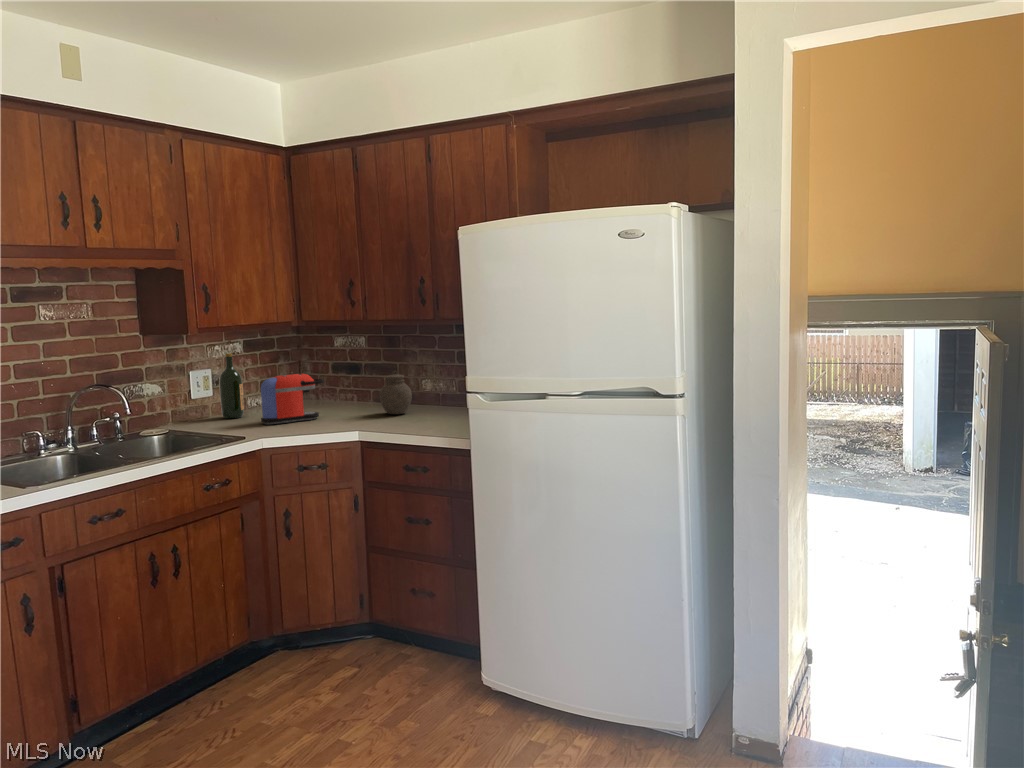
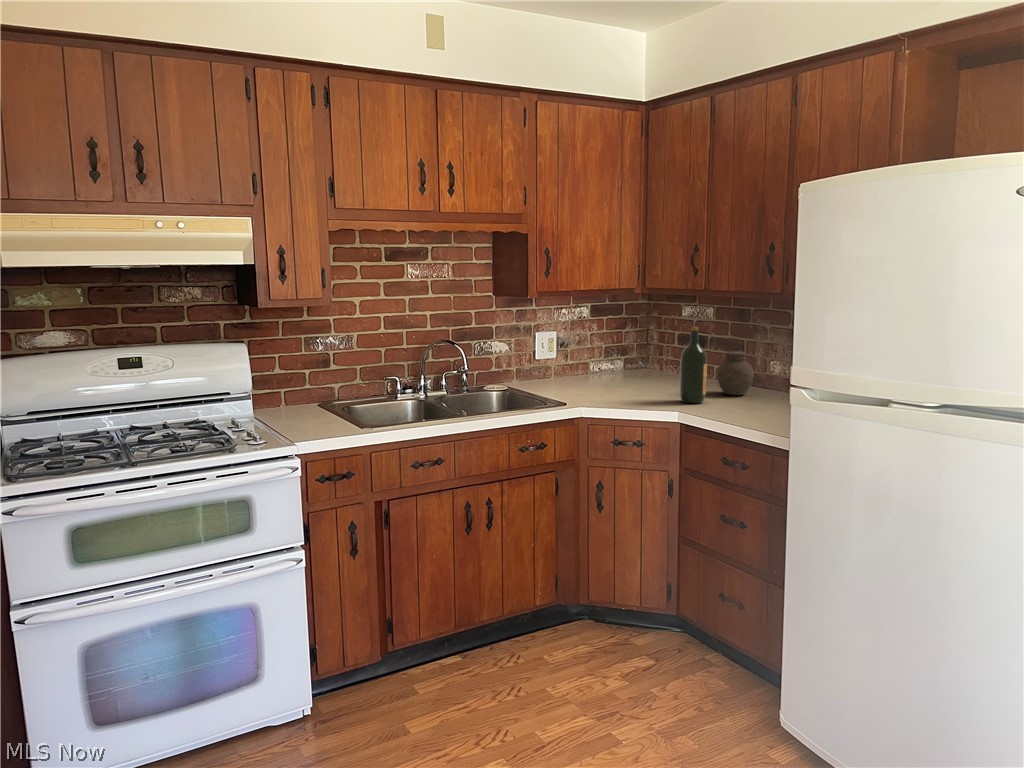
wine bottle: present [219,353,244,418] -> present [680,327,707,403]
coffee maker: present [261,374,324,424] -> none [592,343,660,392]

